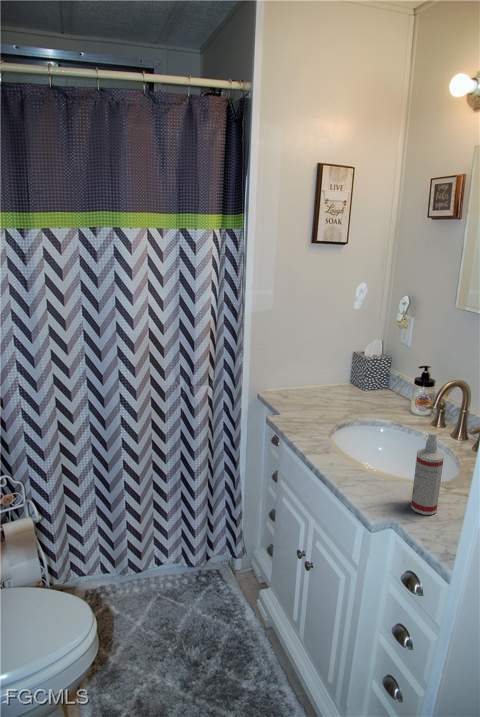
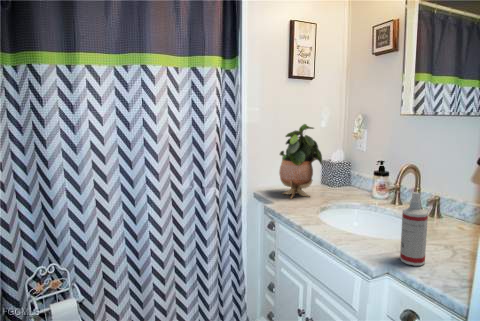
potted plant: none [292,309,349,407] -> present [279,124,322,198]

